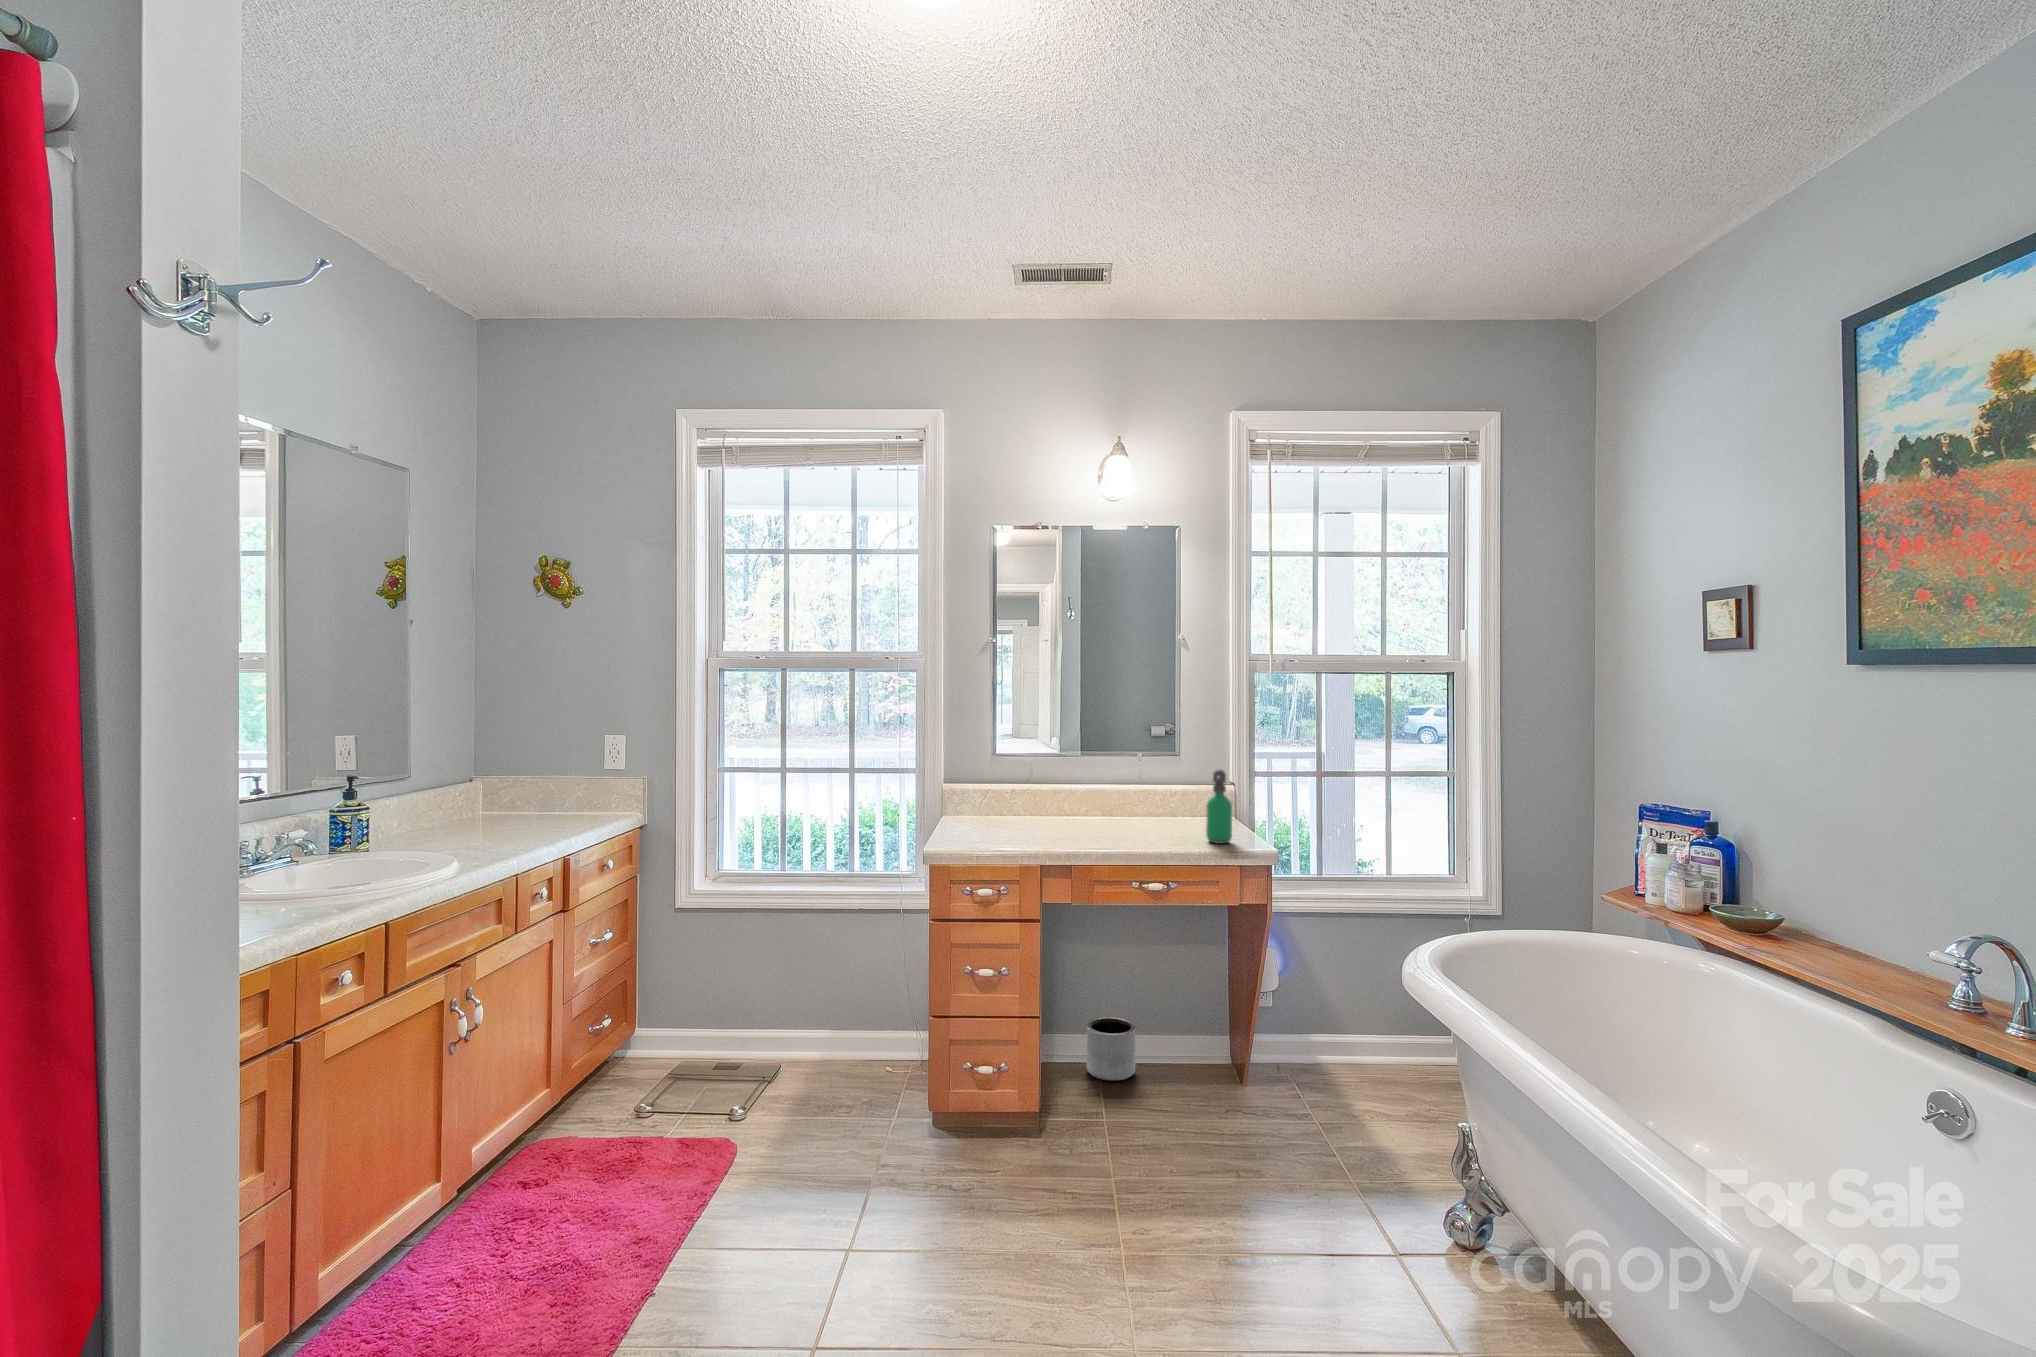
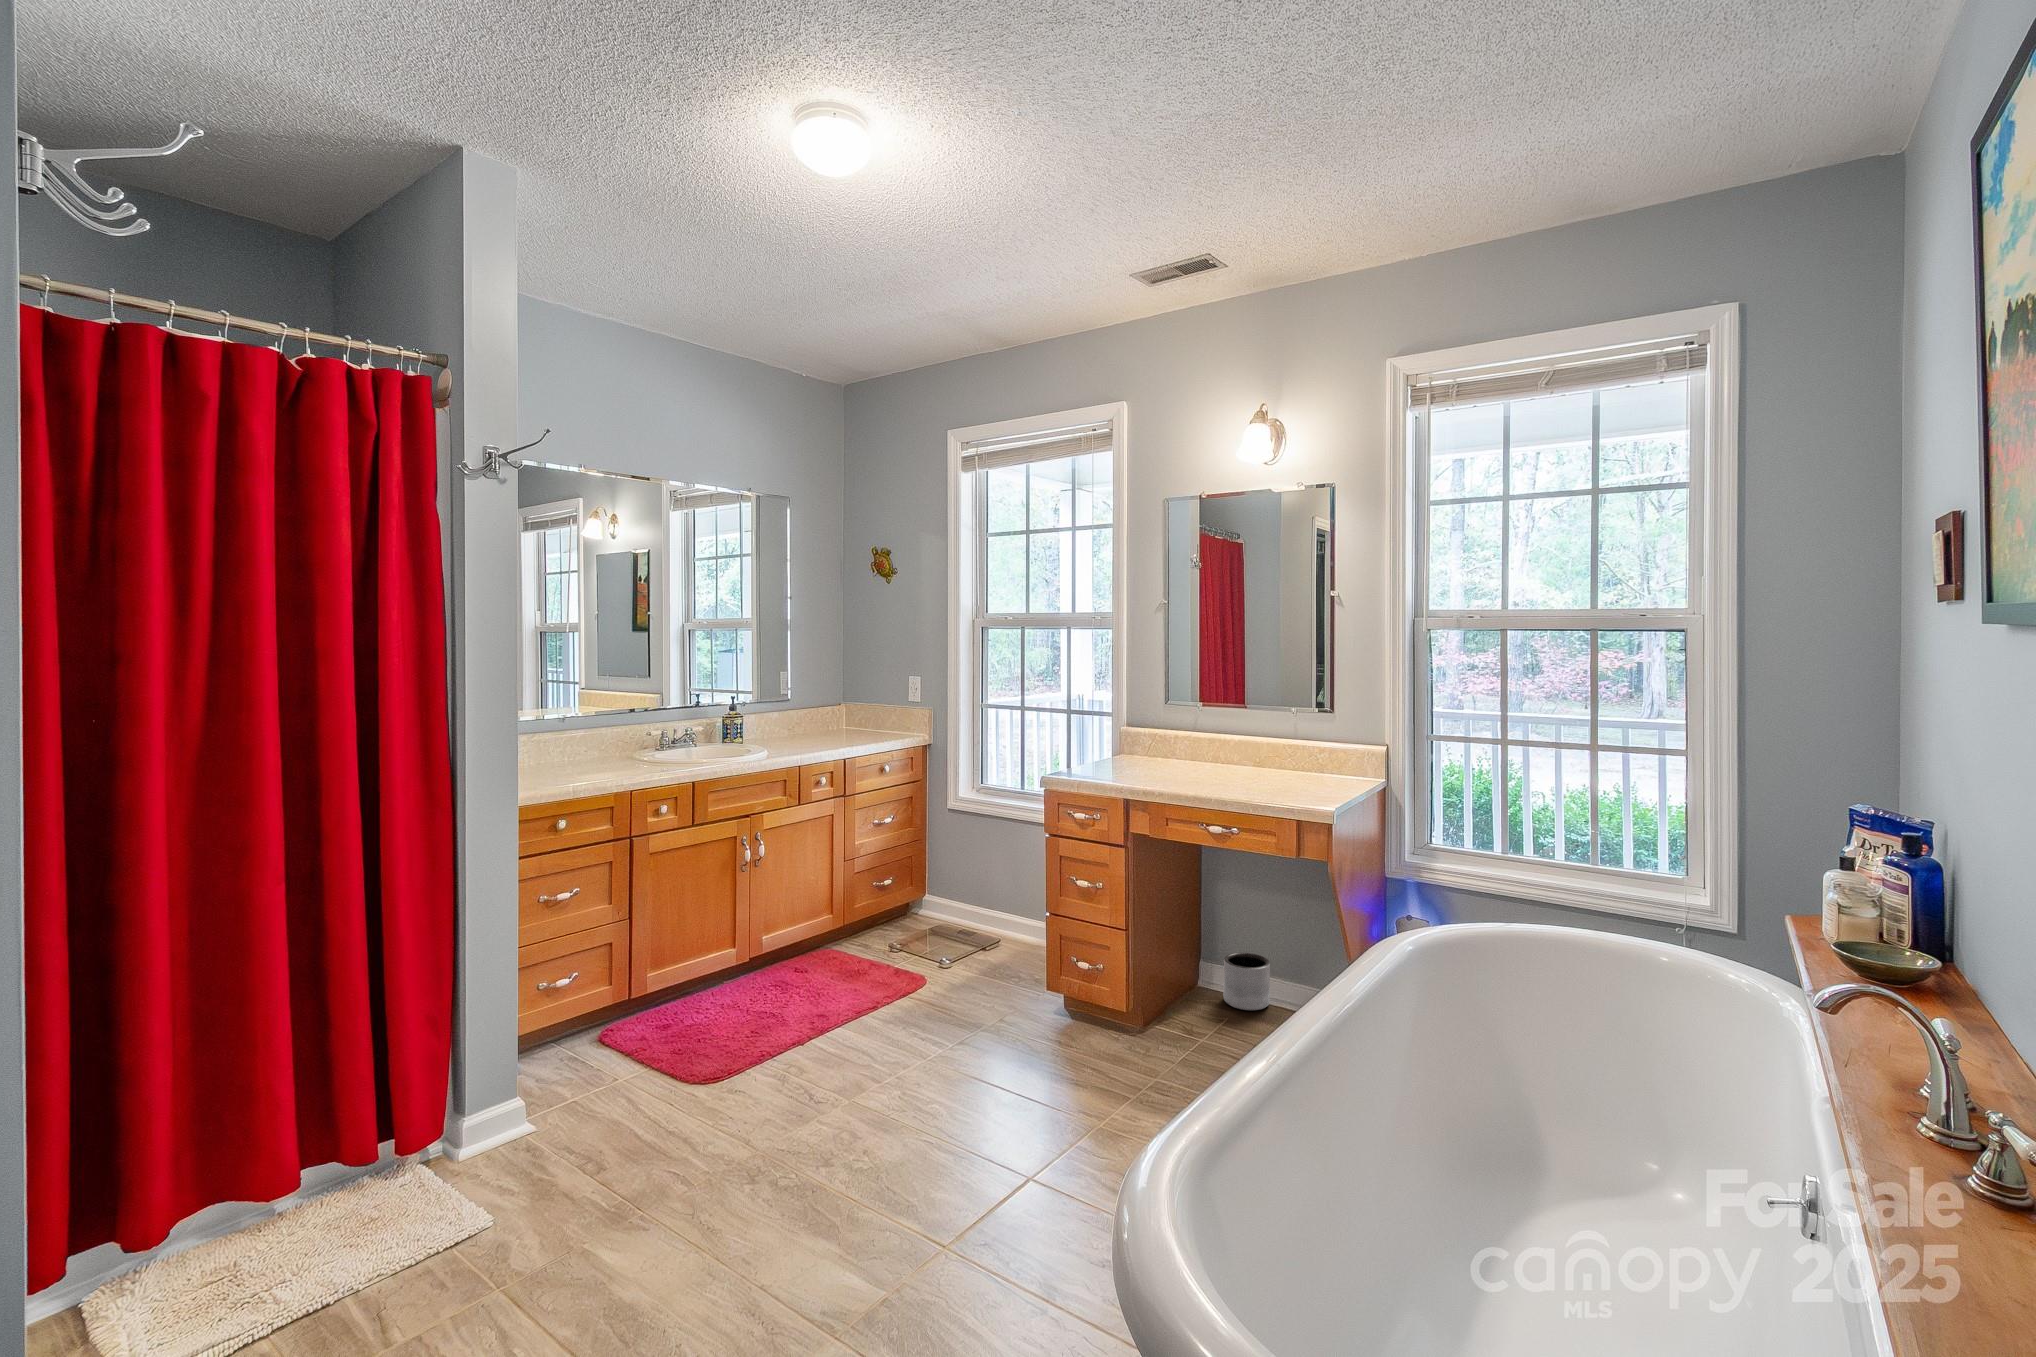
soap dispenser: present [1206,770,1232,843] -> none [1298,728,1324,800]

